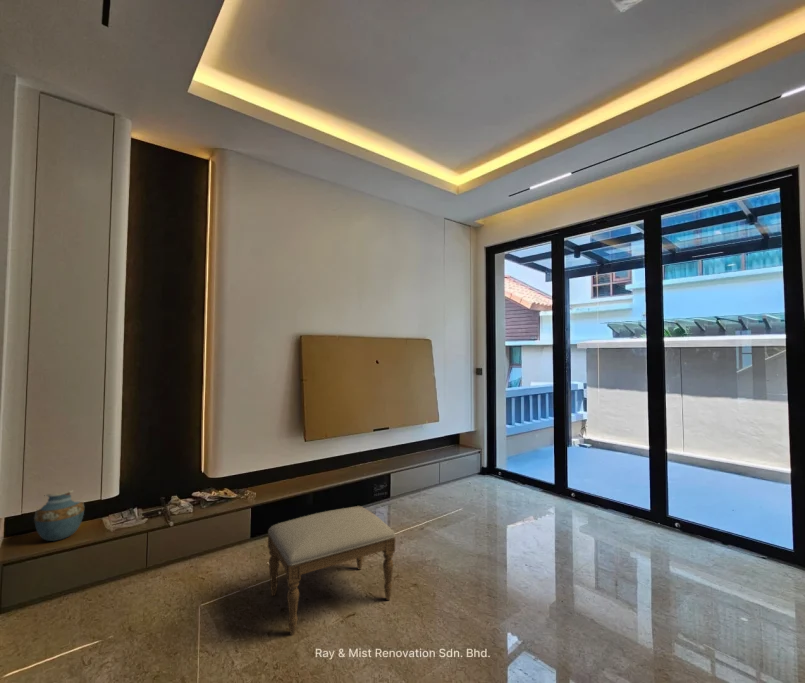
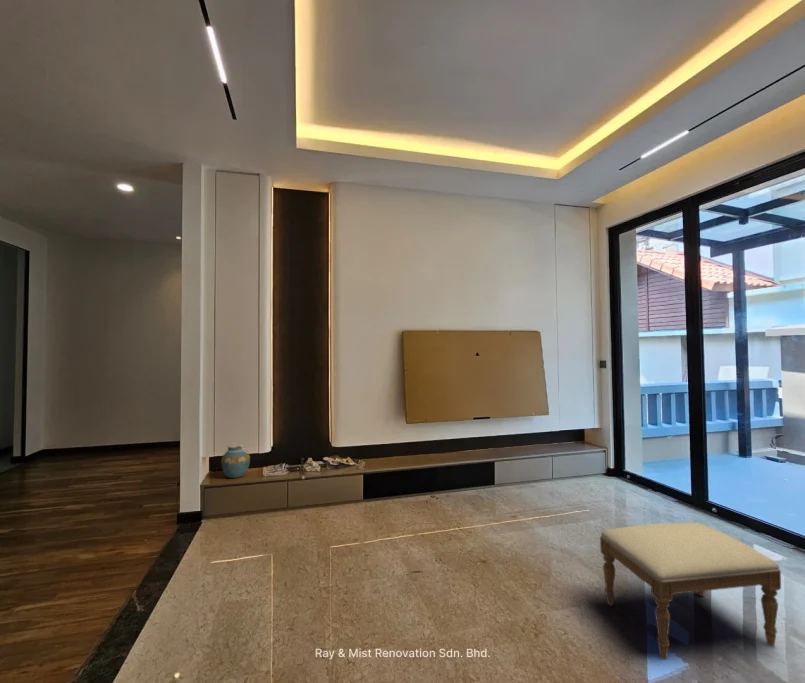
ottoman: present [268,506,395,635] -> present [600,522,781,659]

